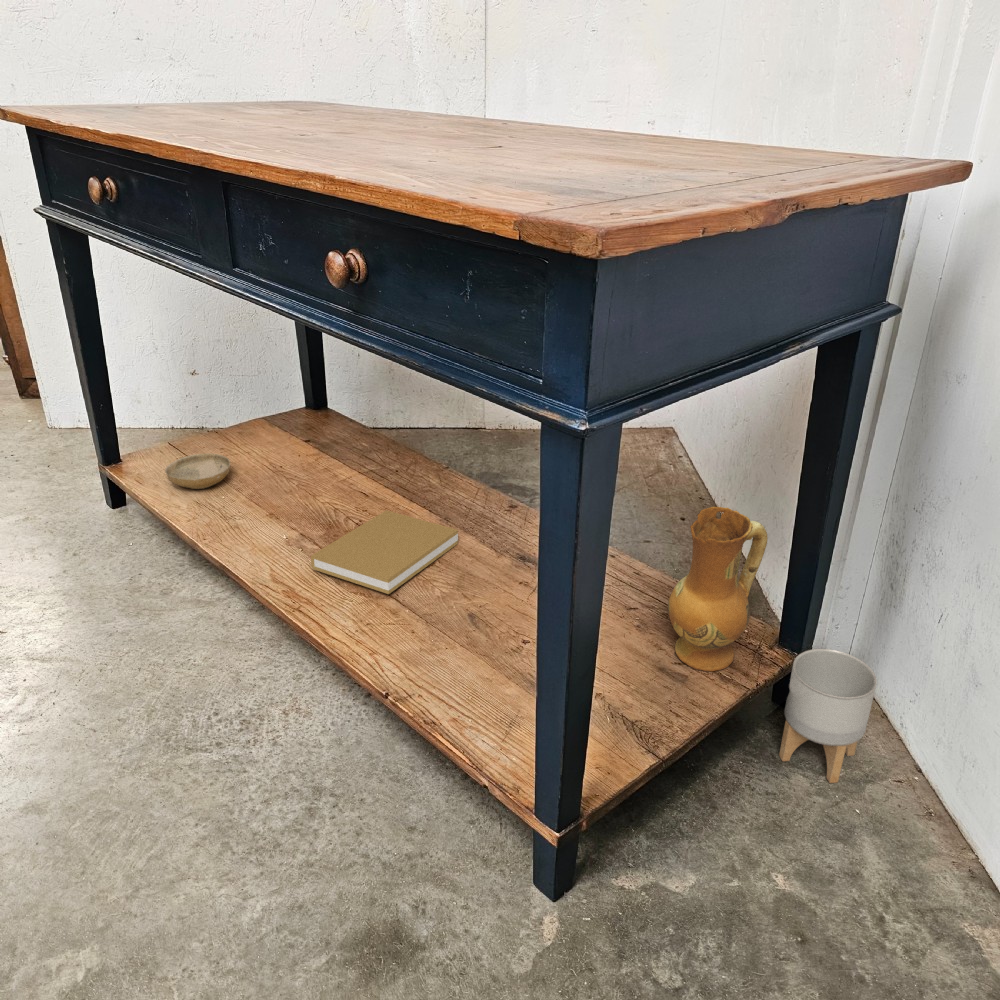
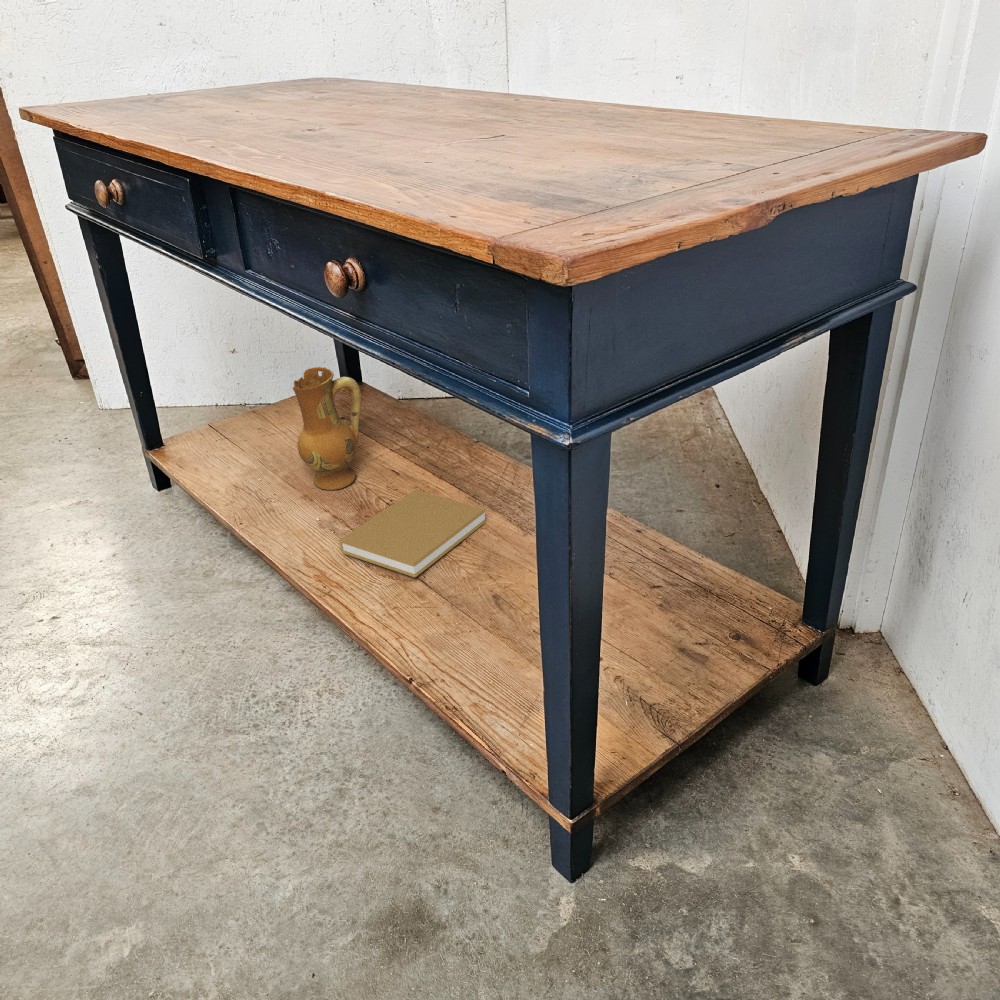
ceramic bowl: present [165,454,230,489] -> none [201,435,264,471]
ceramic jug: present [668,507,768,671] -> present [293,367,361,490]
planter: present [779,649,877,783] -> none [804,629,900,763]

